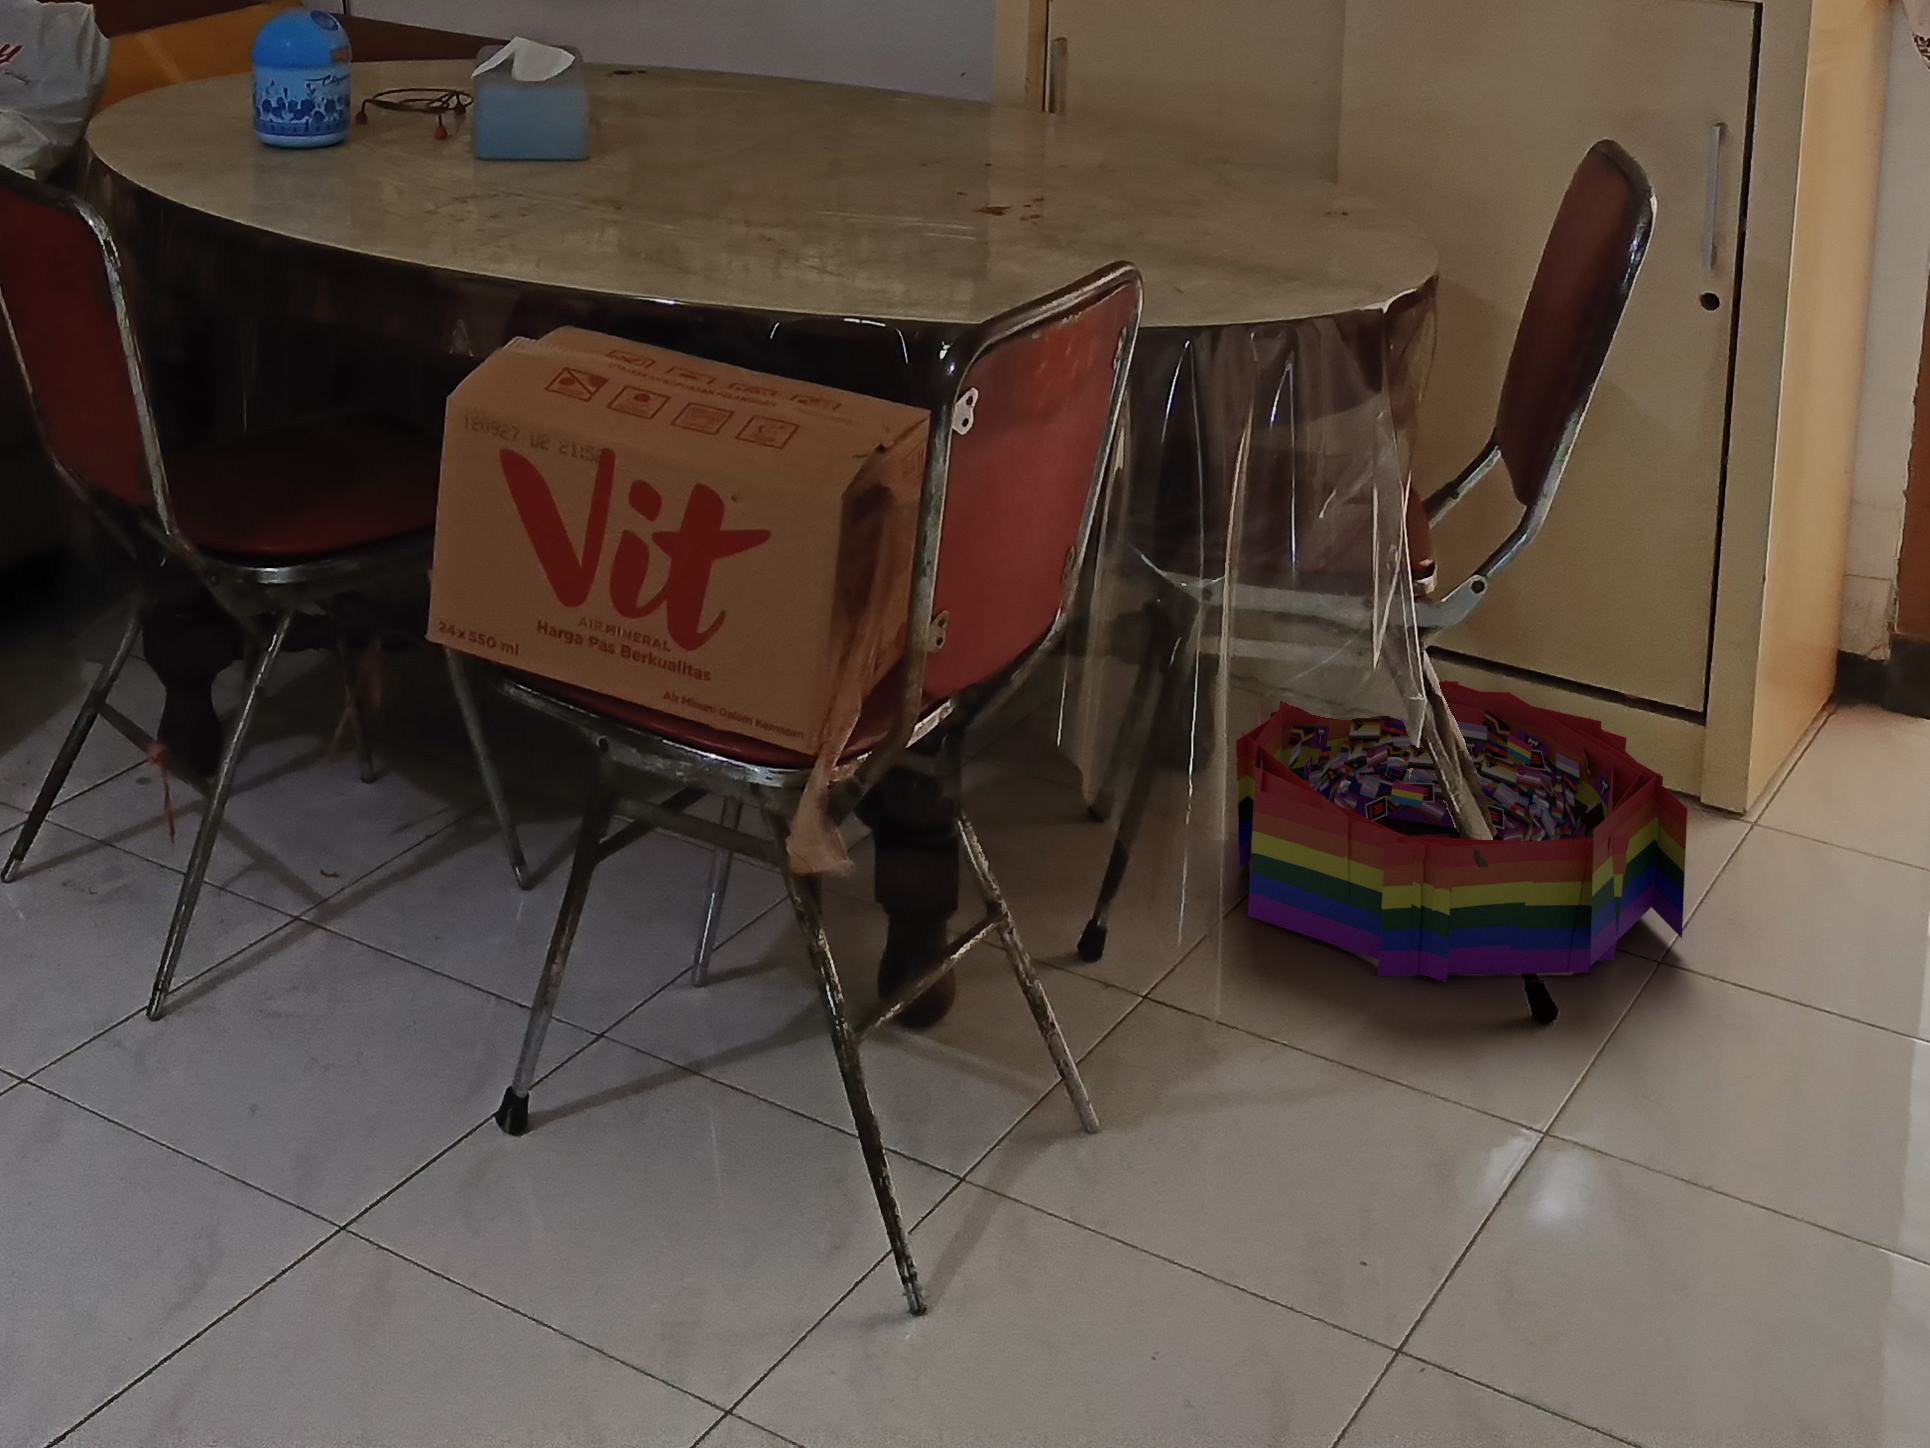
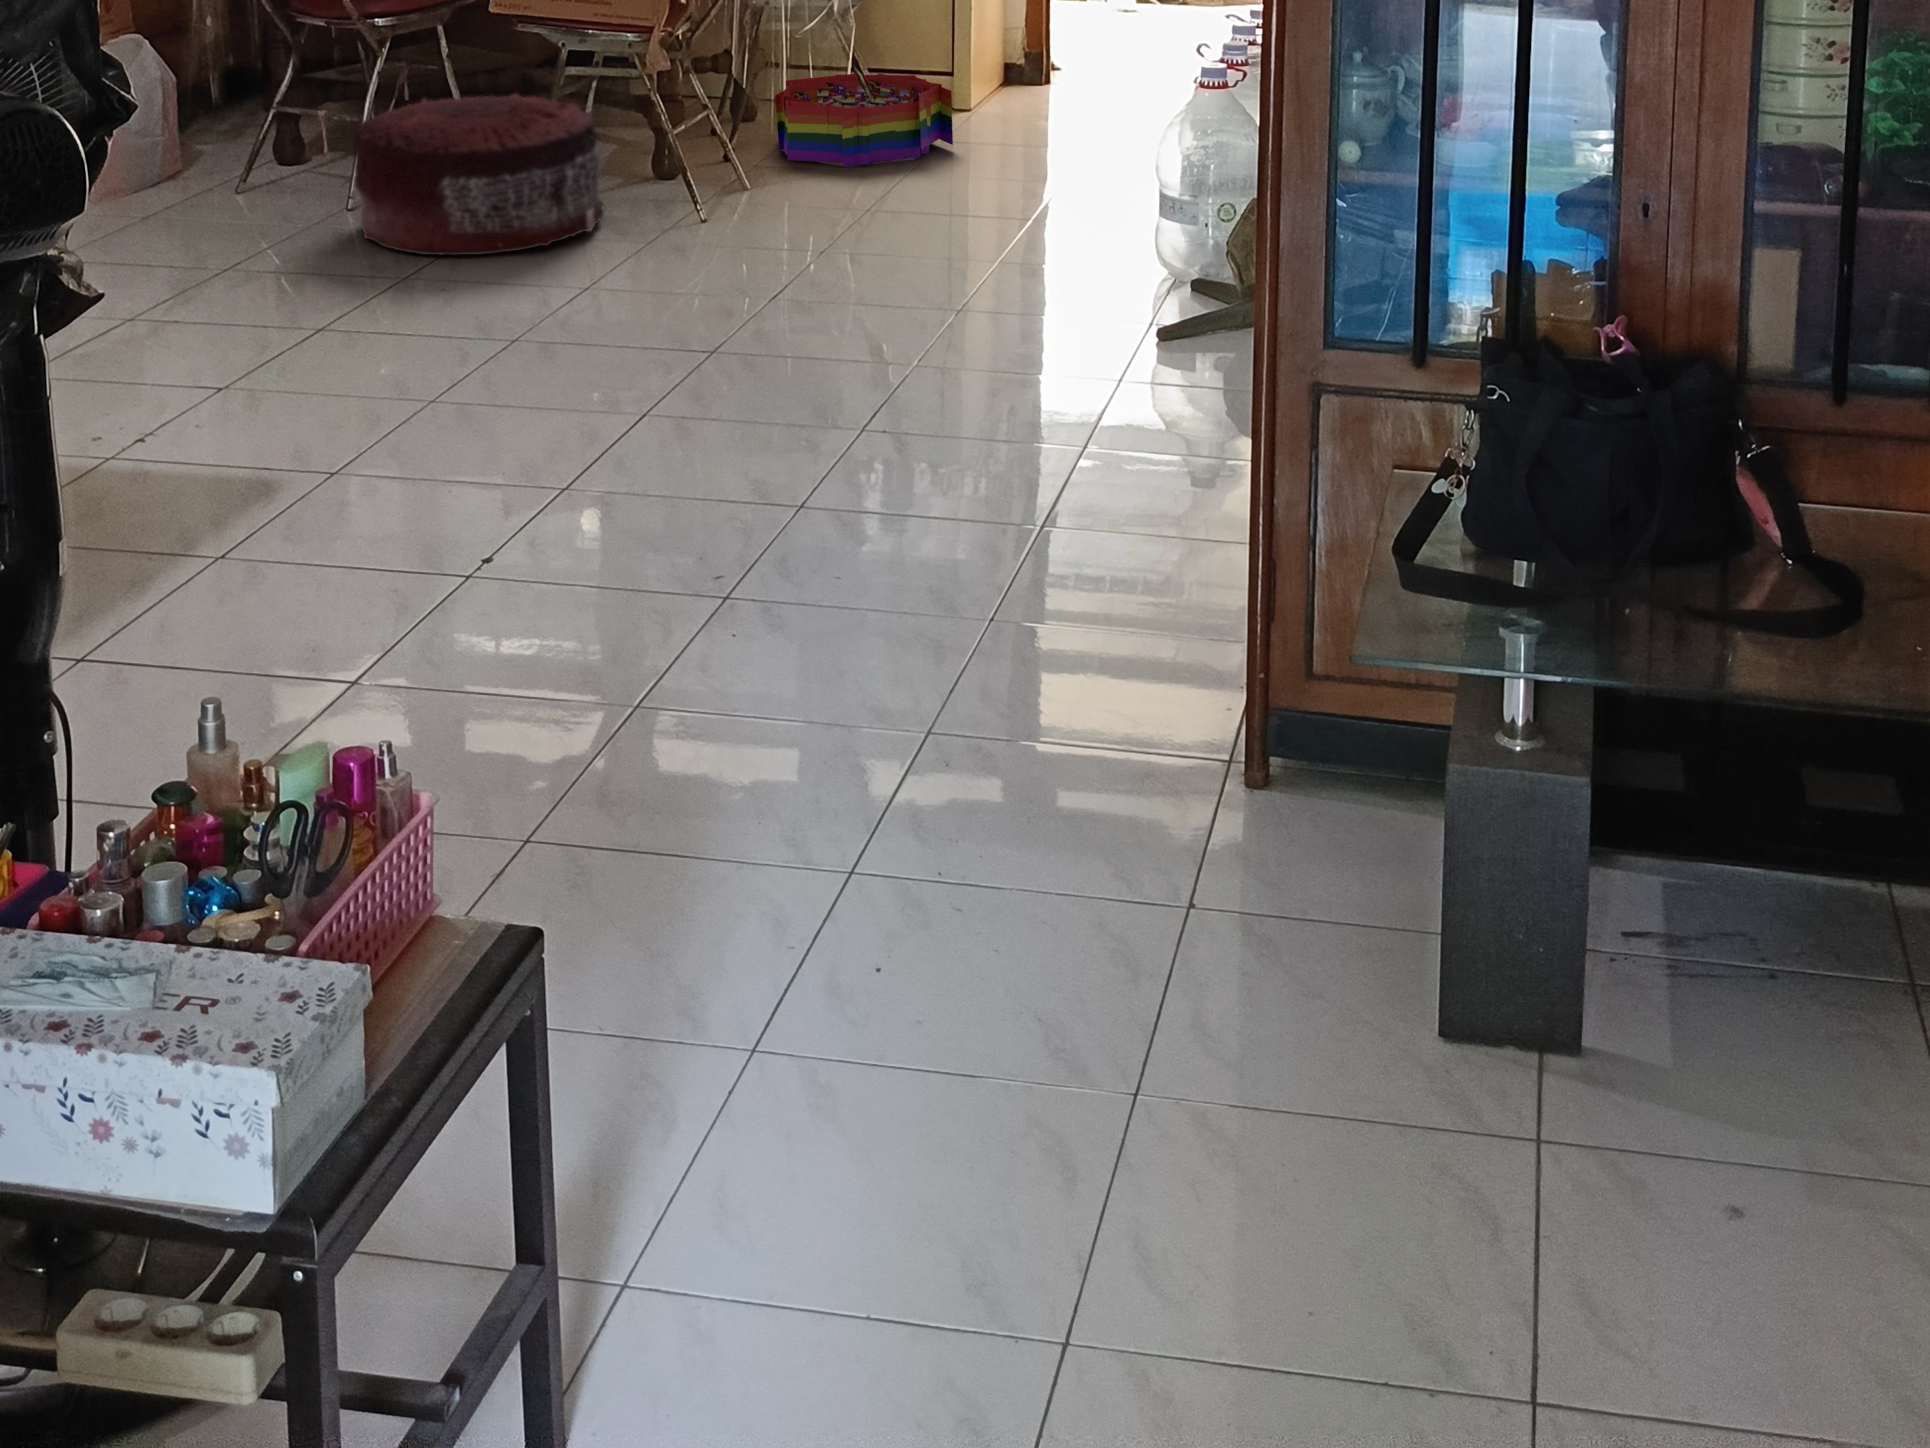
pouf: none [107,714,715,1245] -> present [354,94,604,255]

